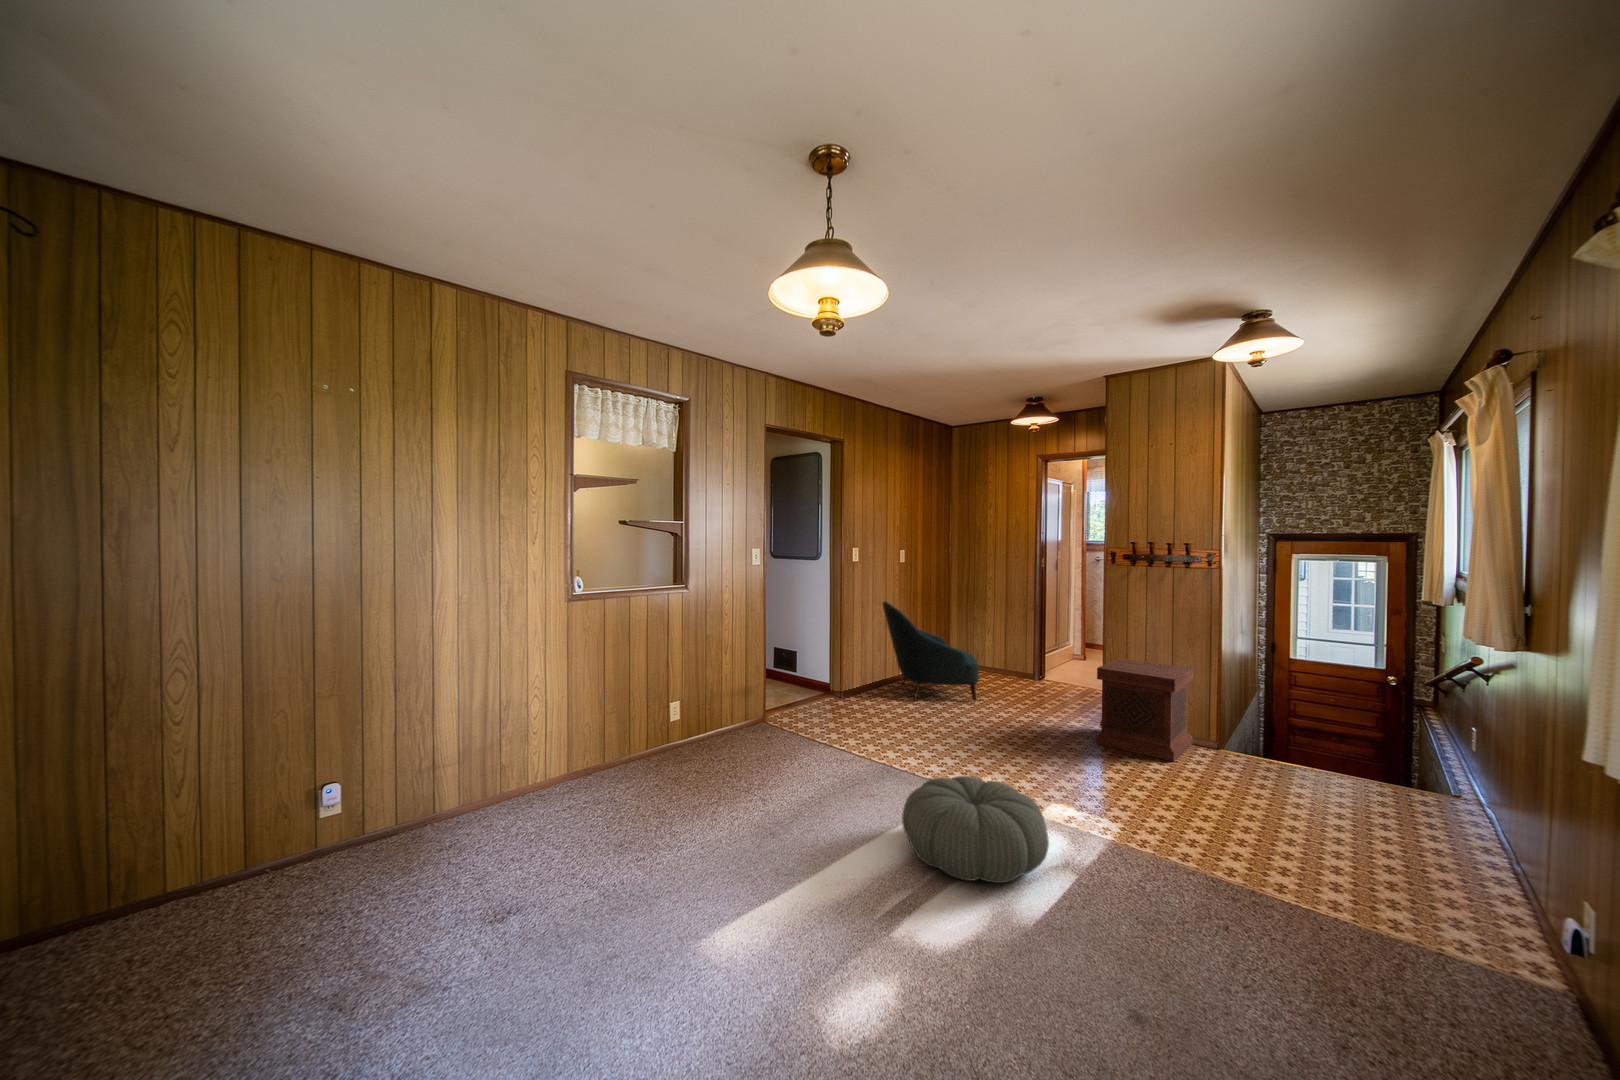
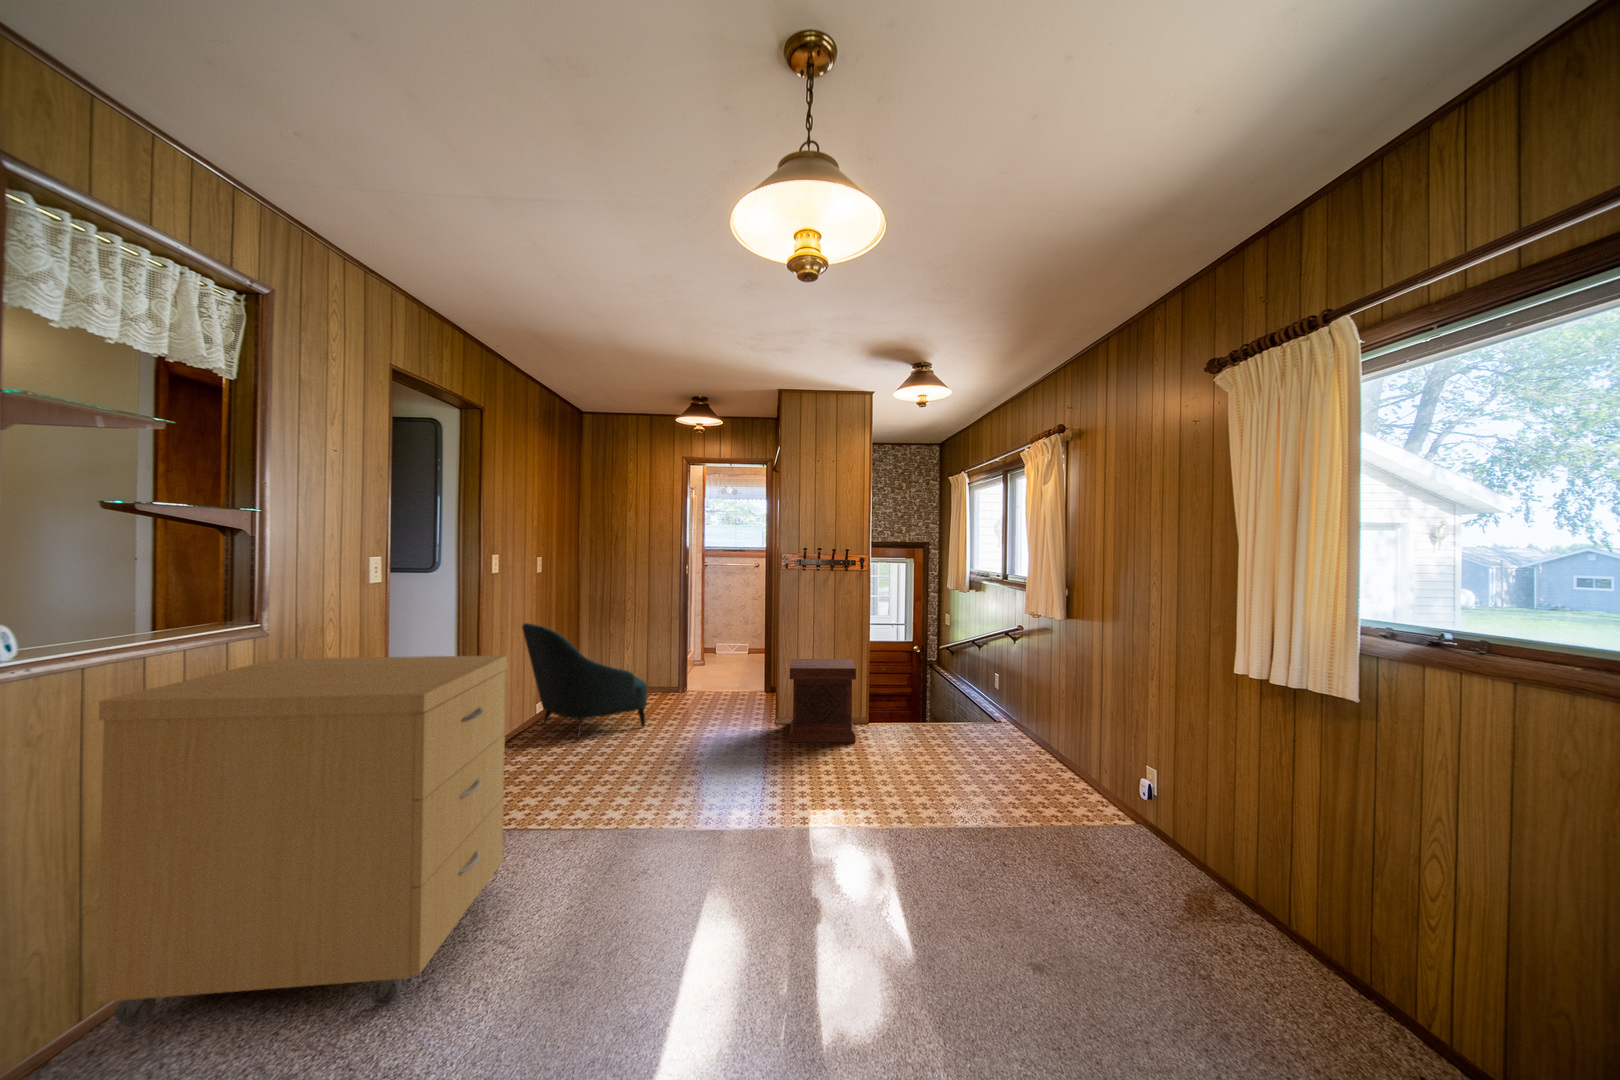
storage cabinet: none [608,607,790,806] -> present [96,655,507,1026]
pouf: present [902,776,1049,883] -> none [732,804,889,929]

